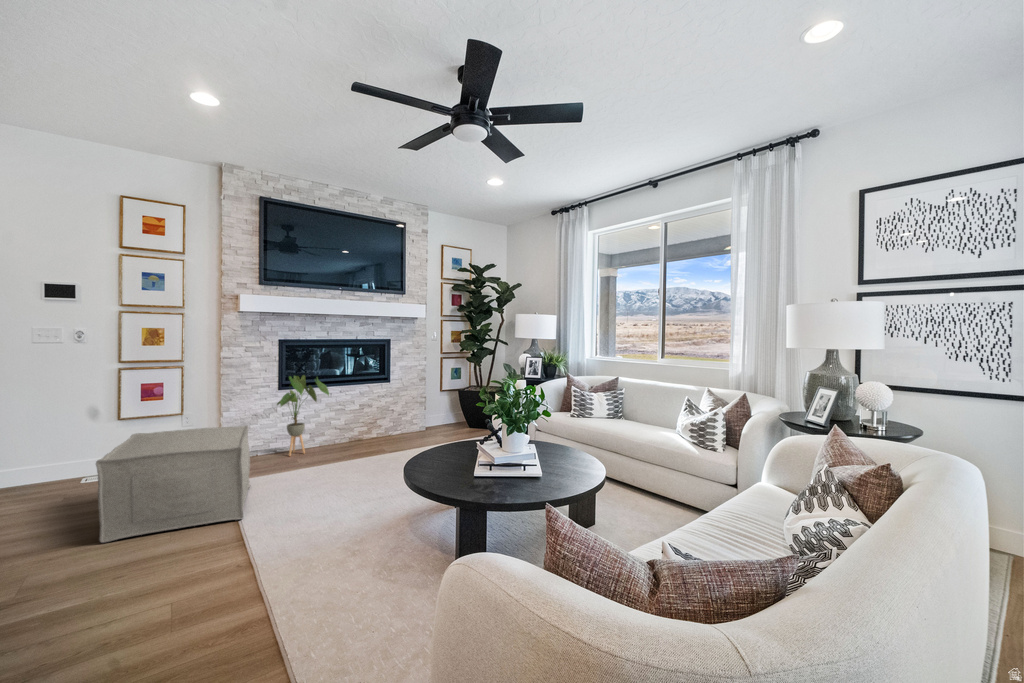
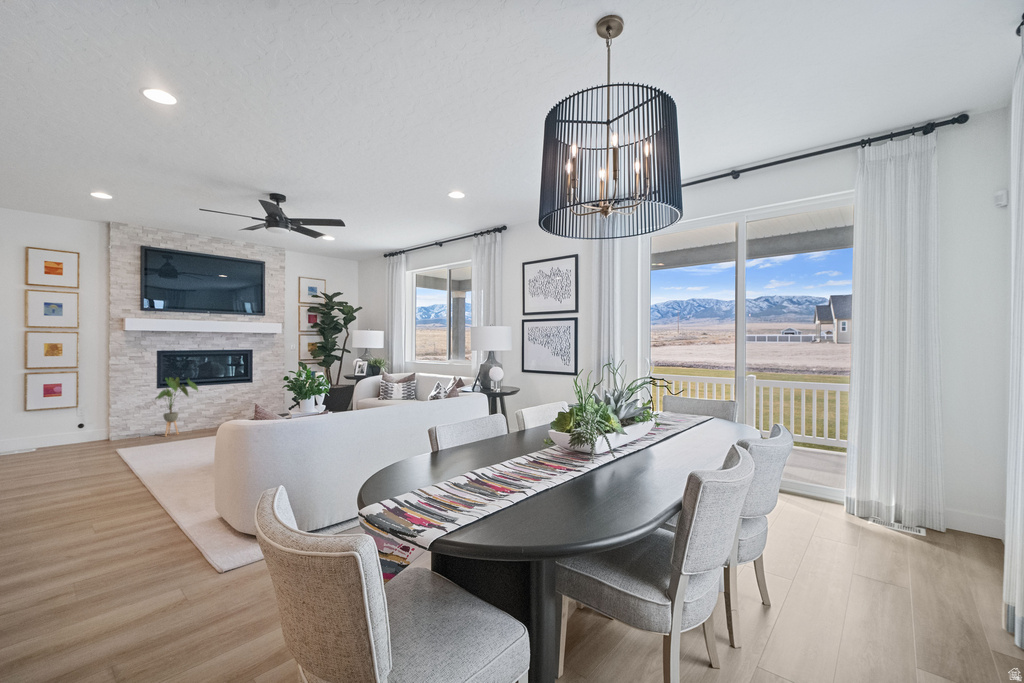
ottoman: present [96,425,250,542] -> none [32,410,135,476]

